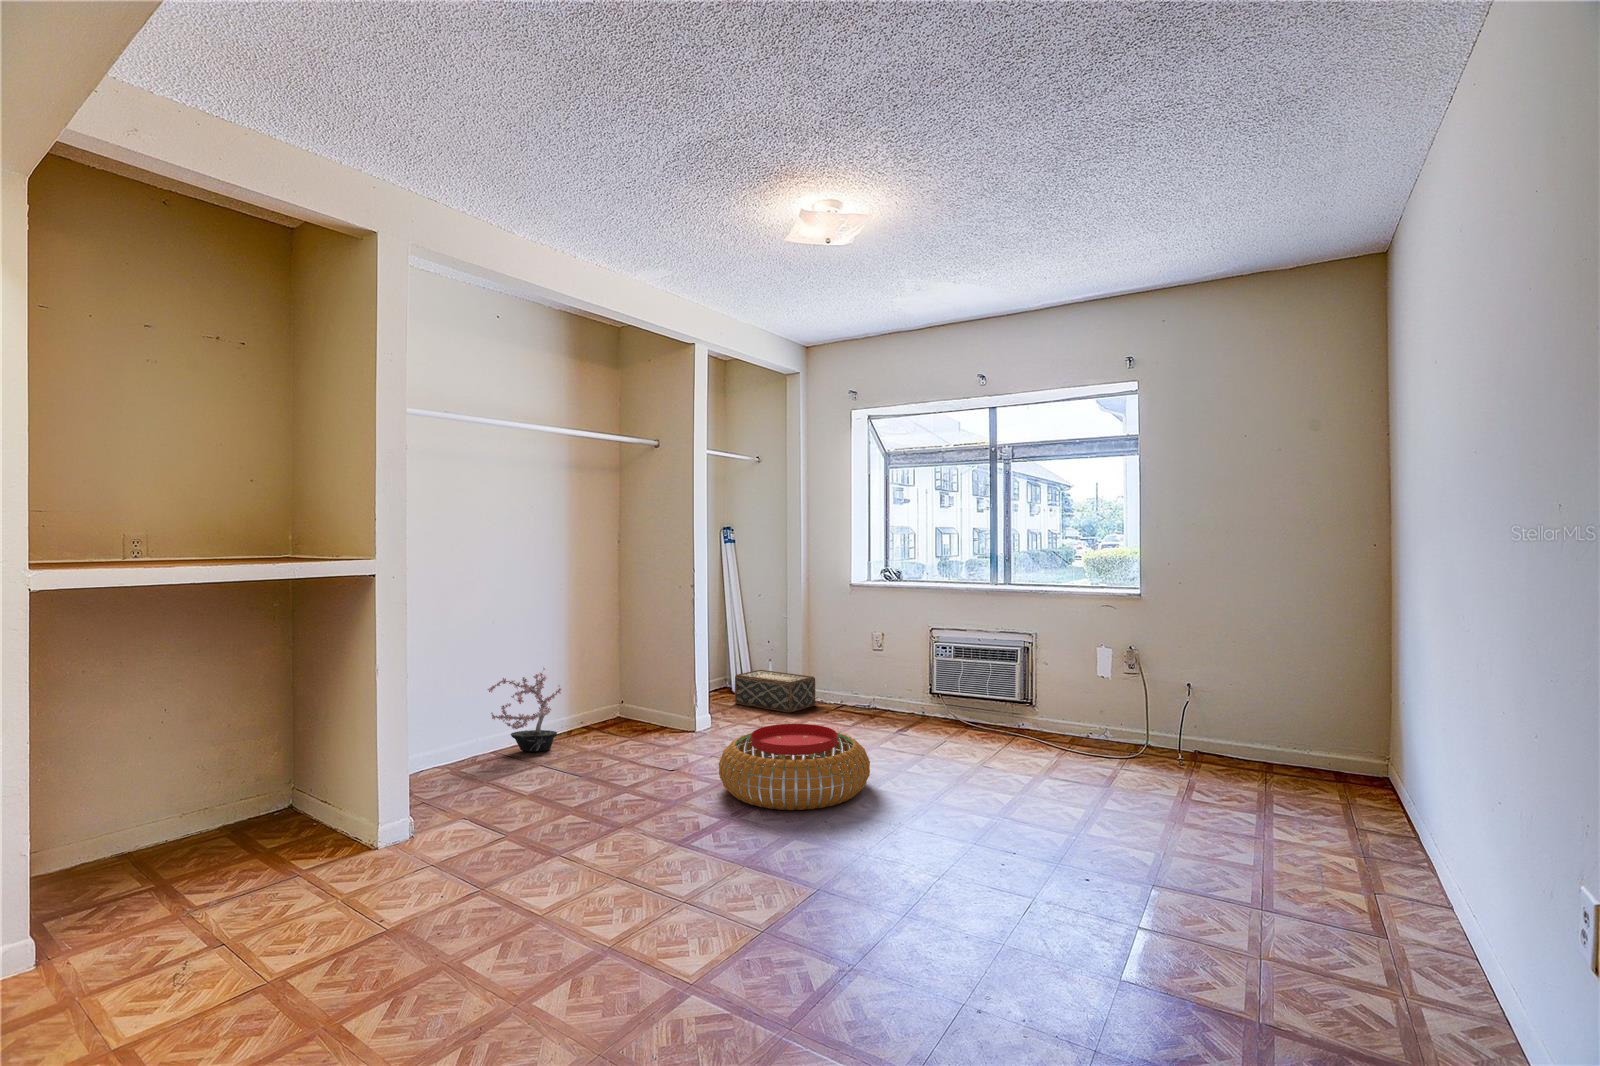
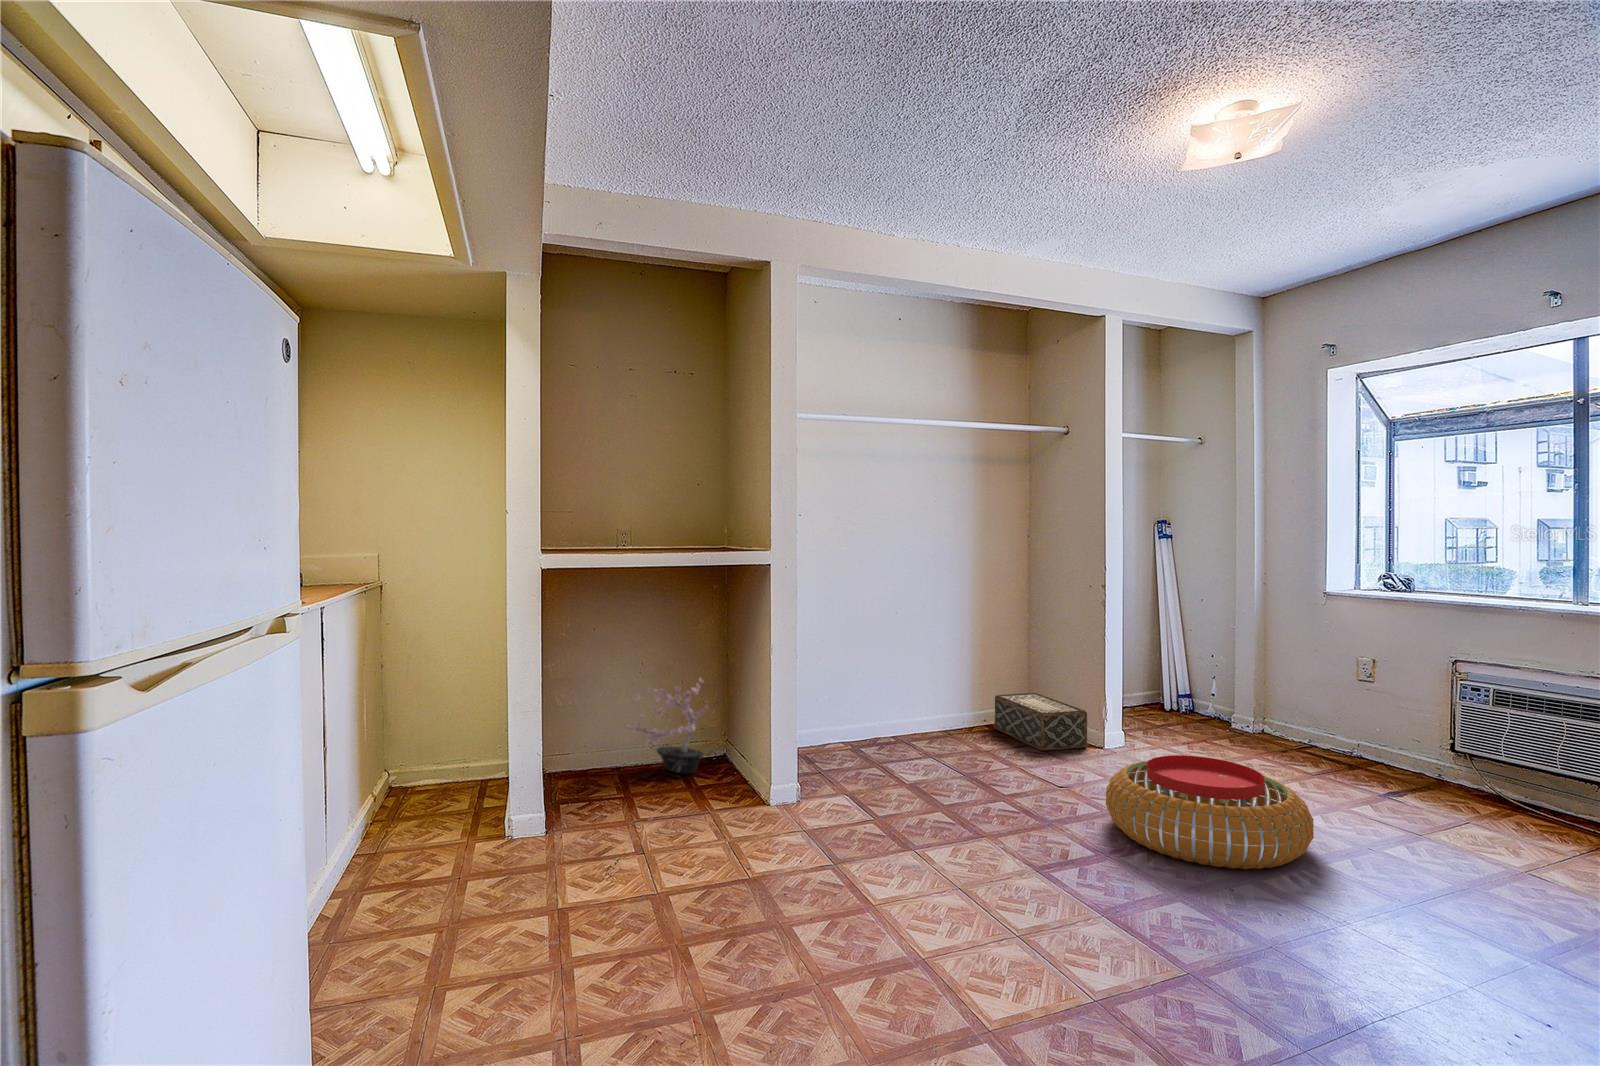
potted plant: present [487,667,561,751] -> present [623,679,708,774]
woven basket: present [735,670,815,712] -> present [995,693,1087,751]

